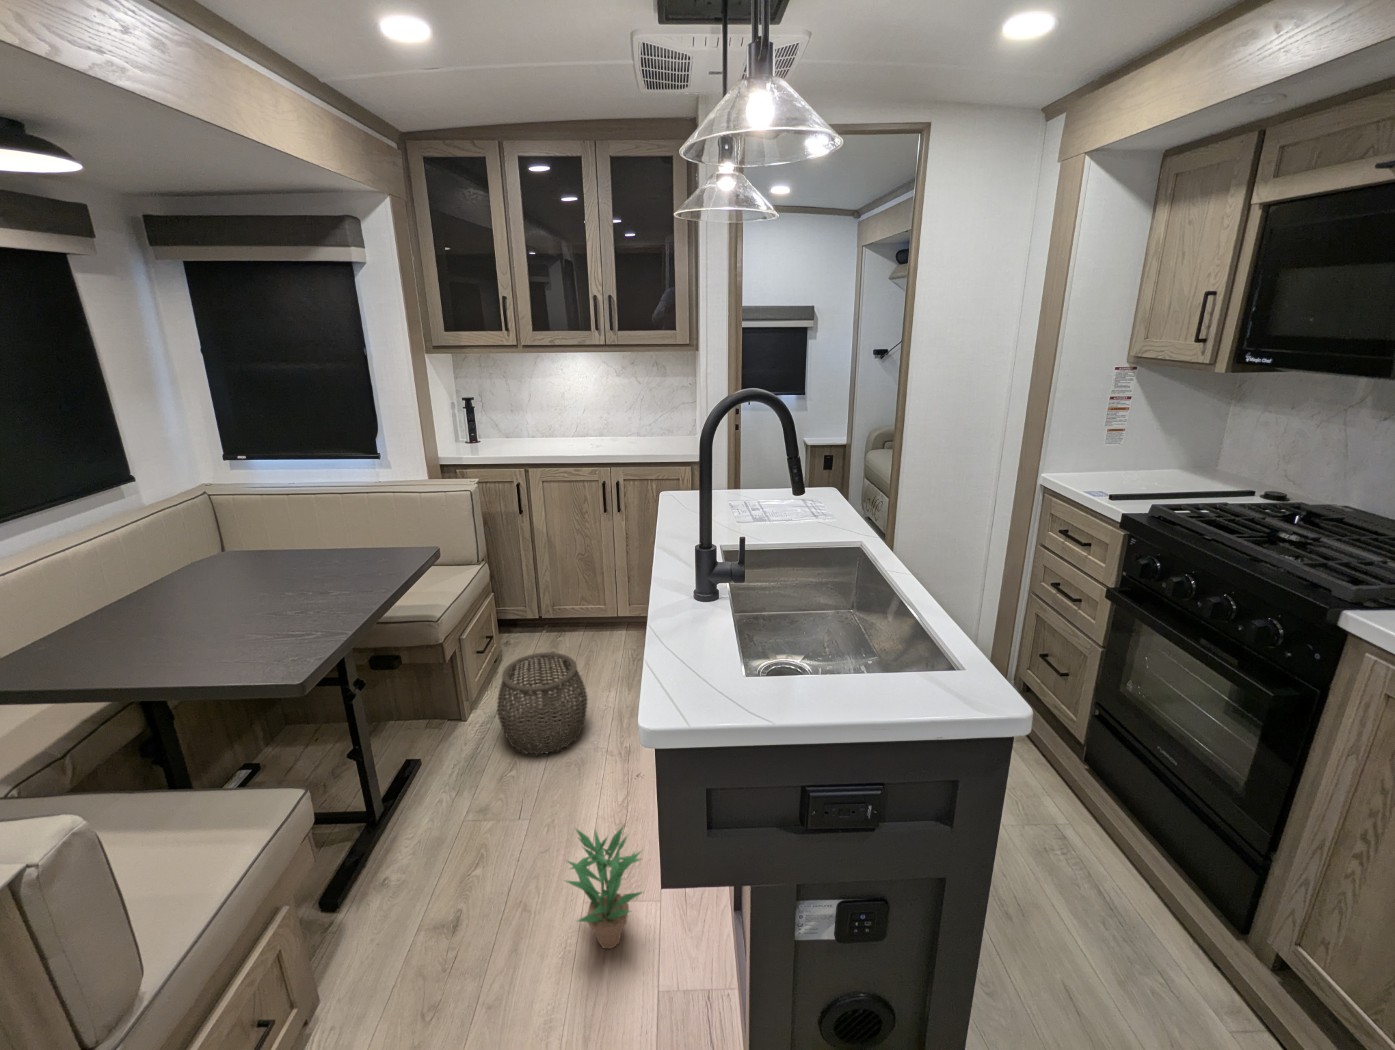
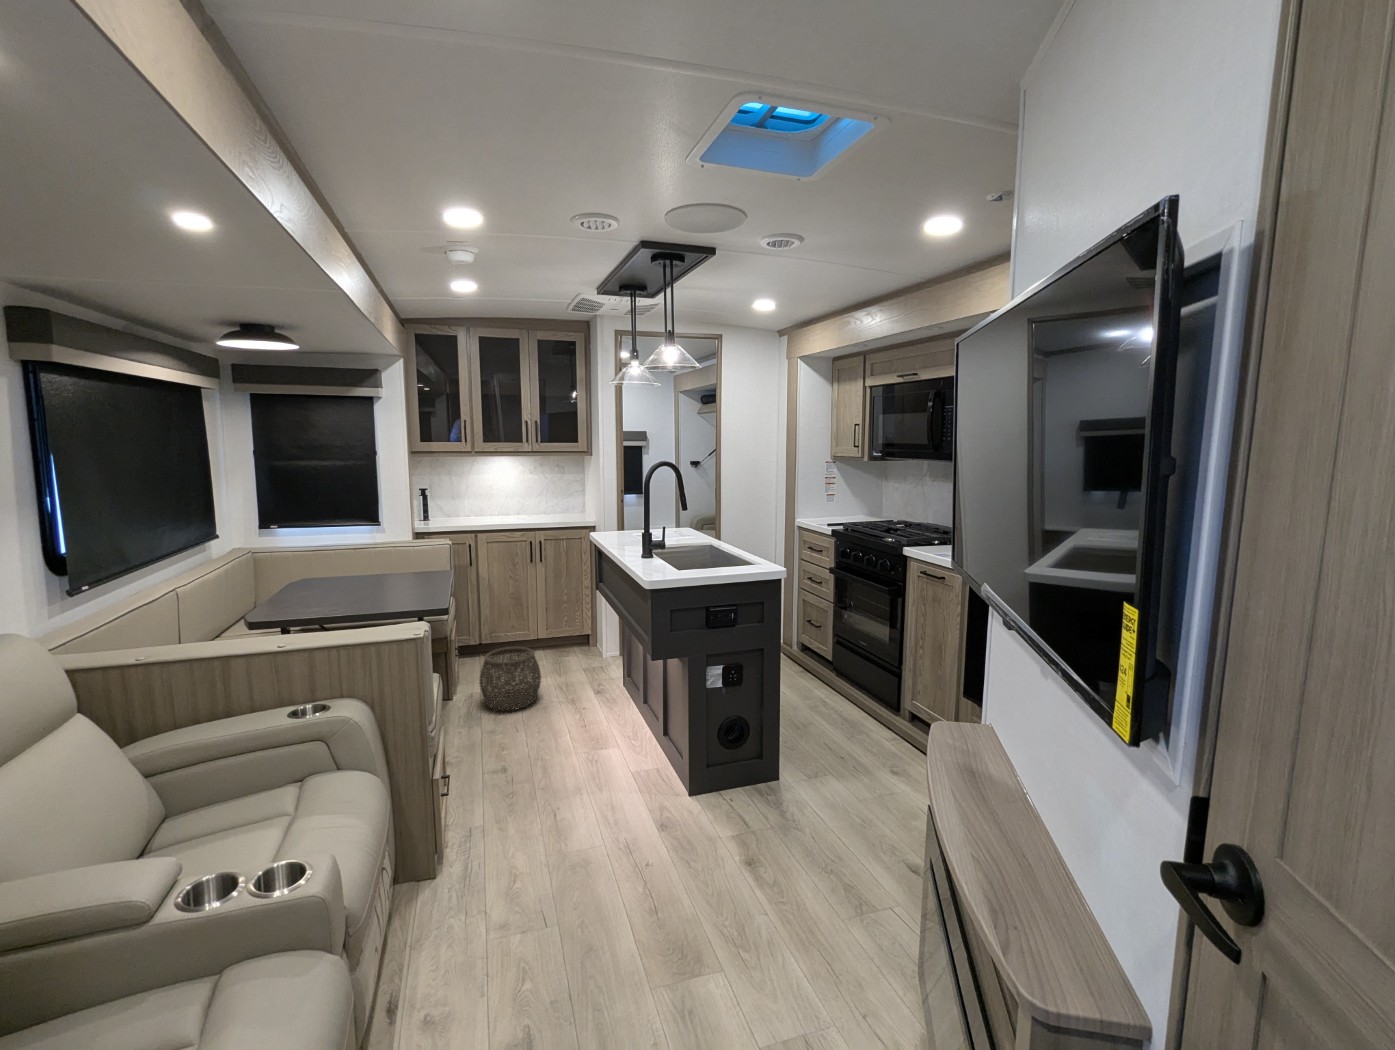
potted plant: present [566,827,642,948] -> none [572,690,618,772]

